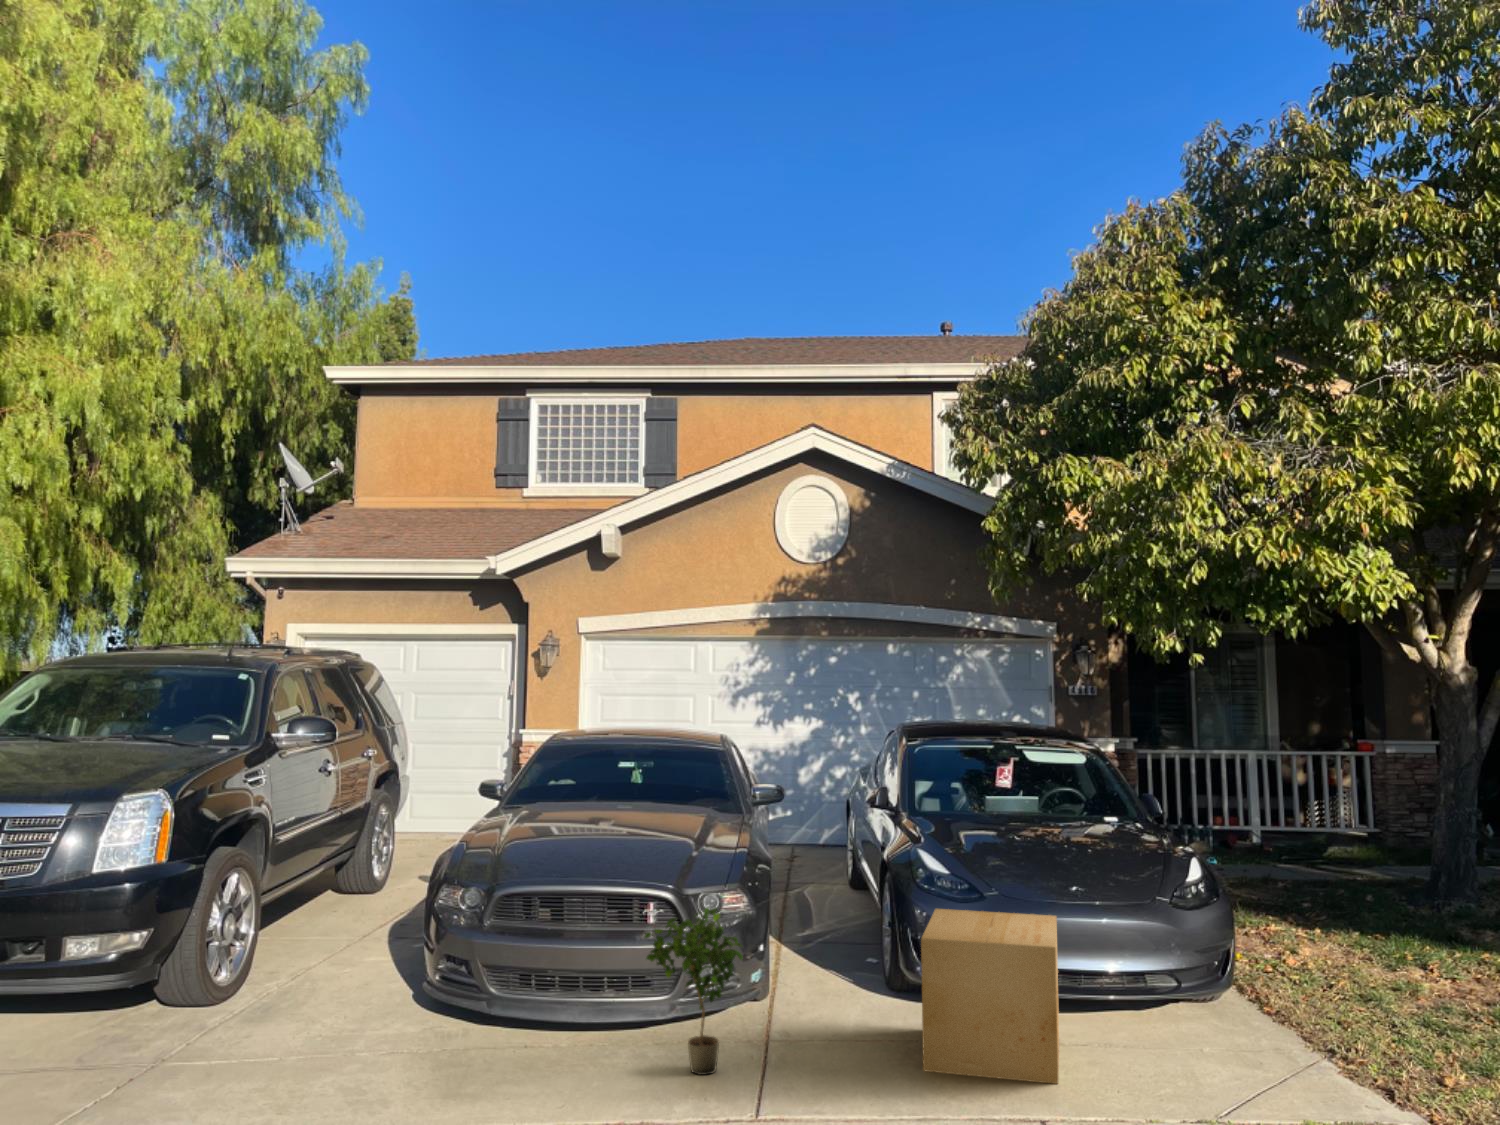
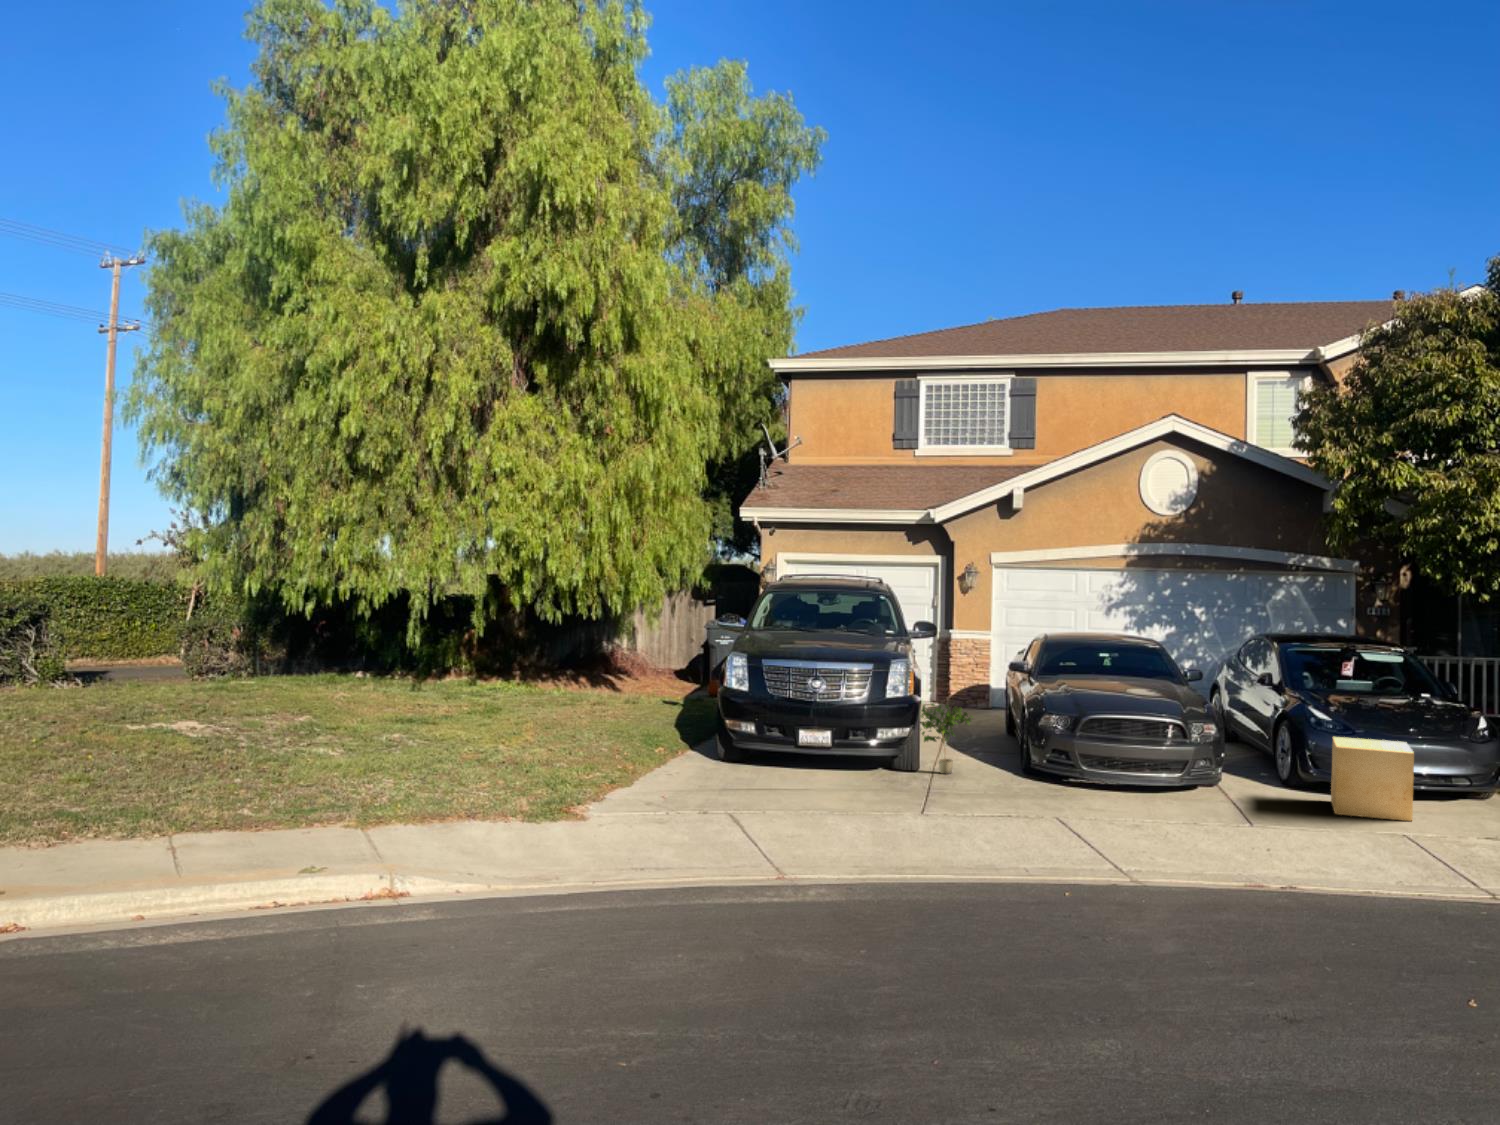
potted plant: present [645,907,743,1075] -> present [920,703,973,774]

